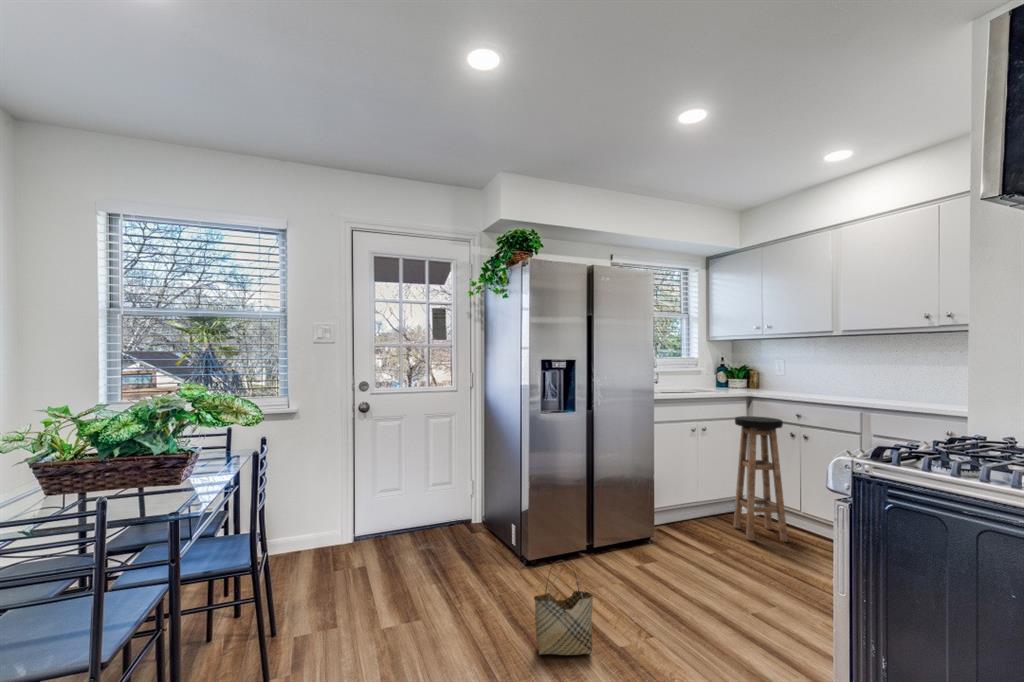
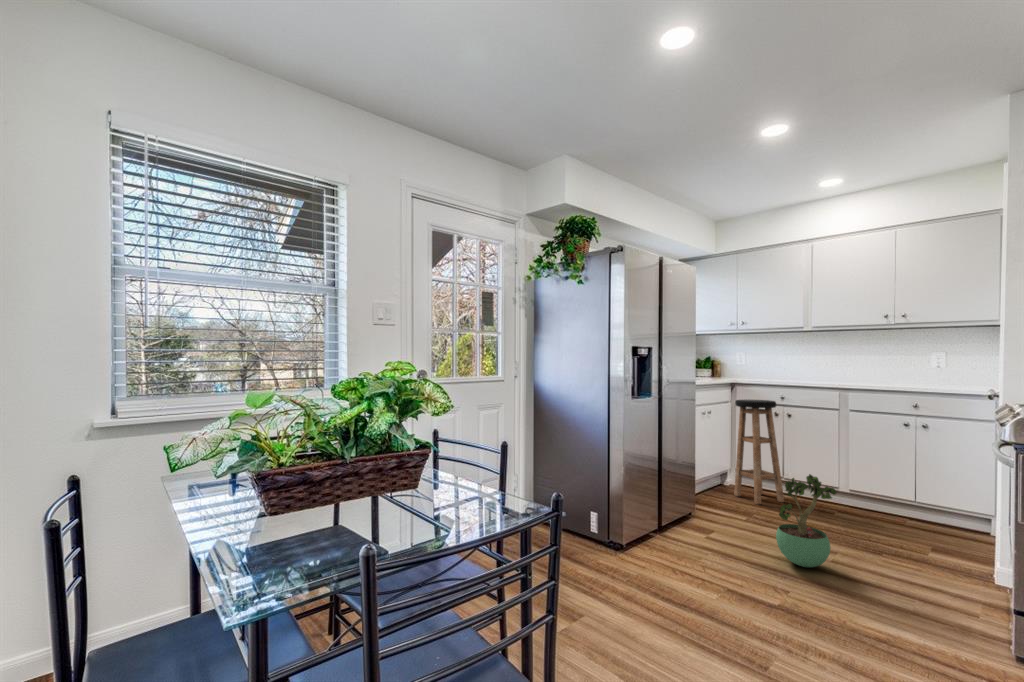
potted plant: none [675,511,748,617] -> present [776,474,837,567]
woven basket: present [534,560,593,655] -> none [716,531,770,626]

